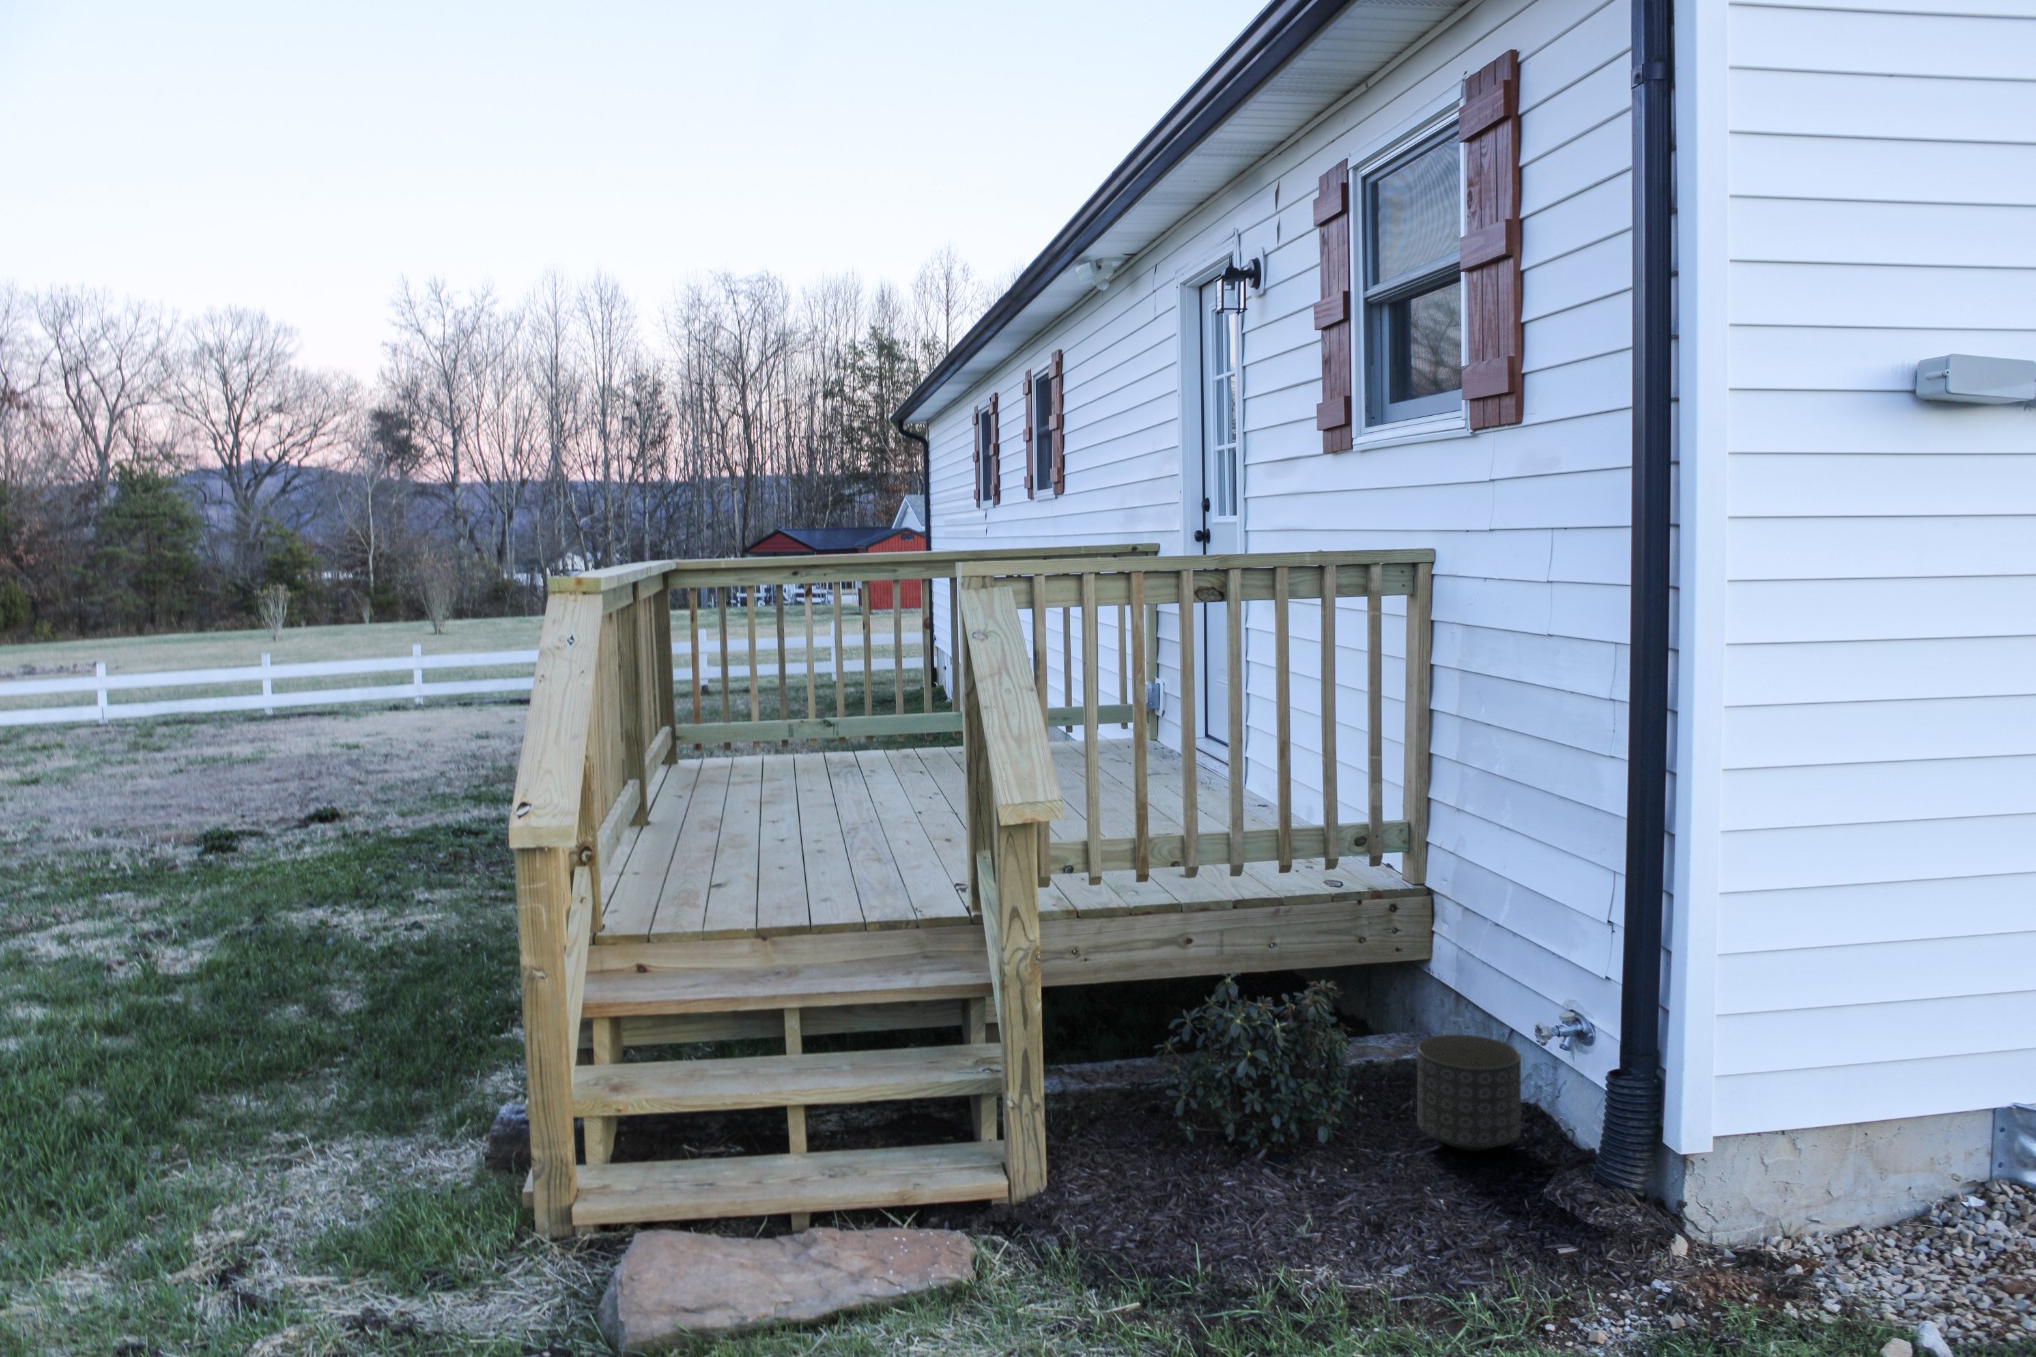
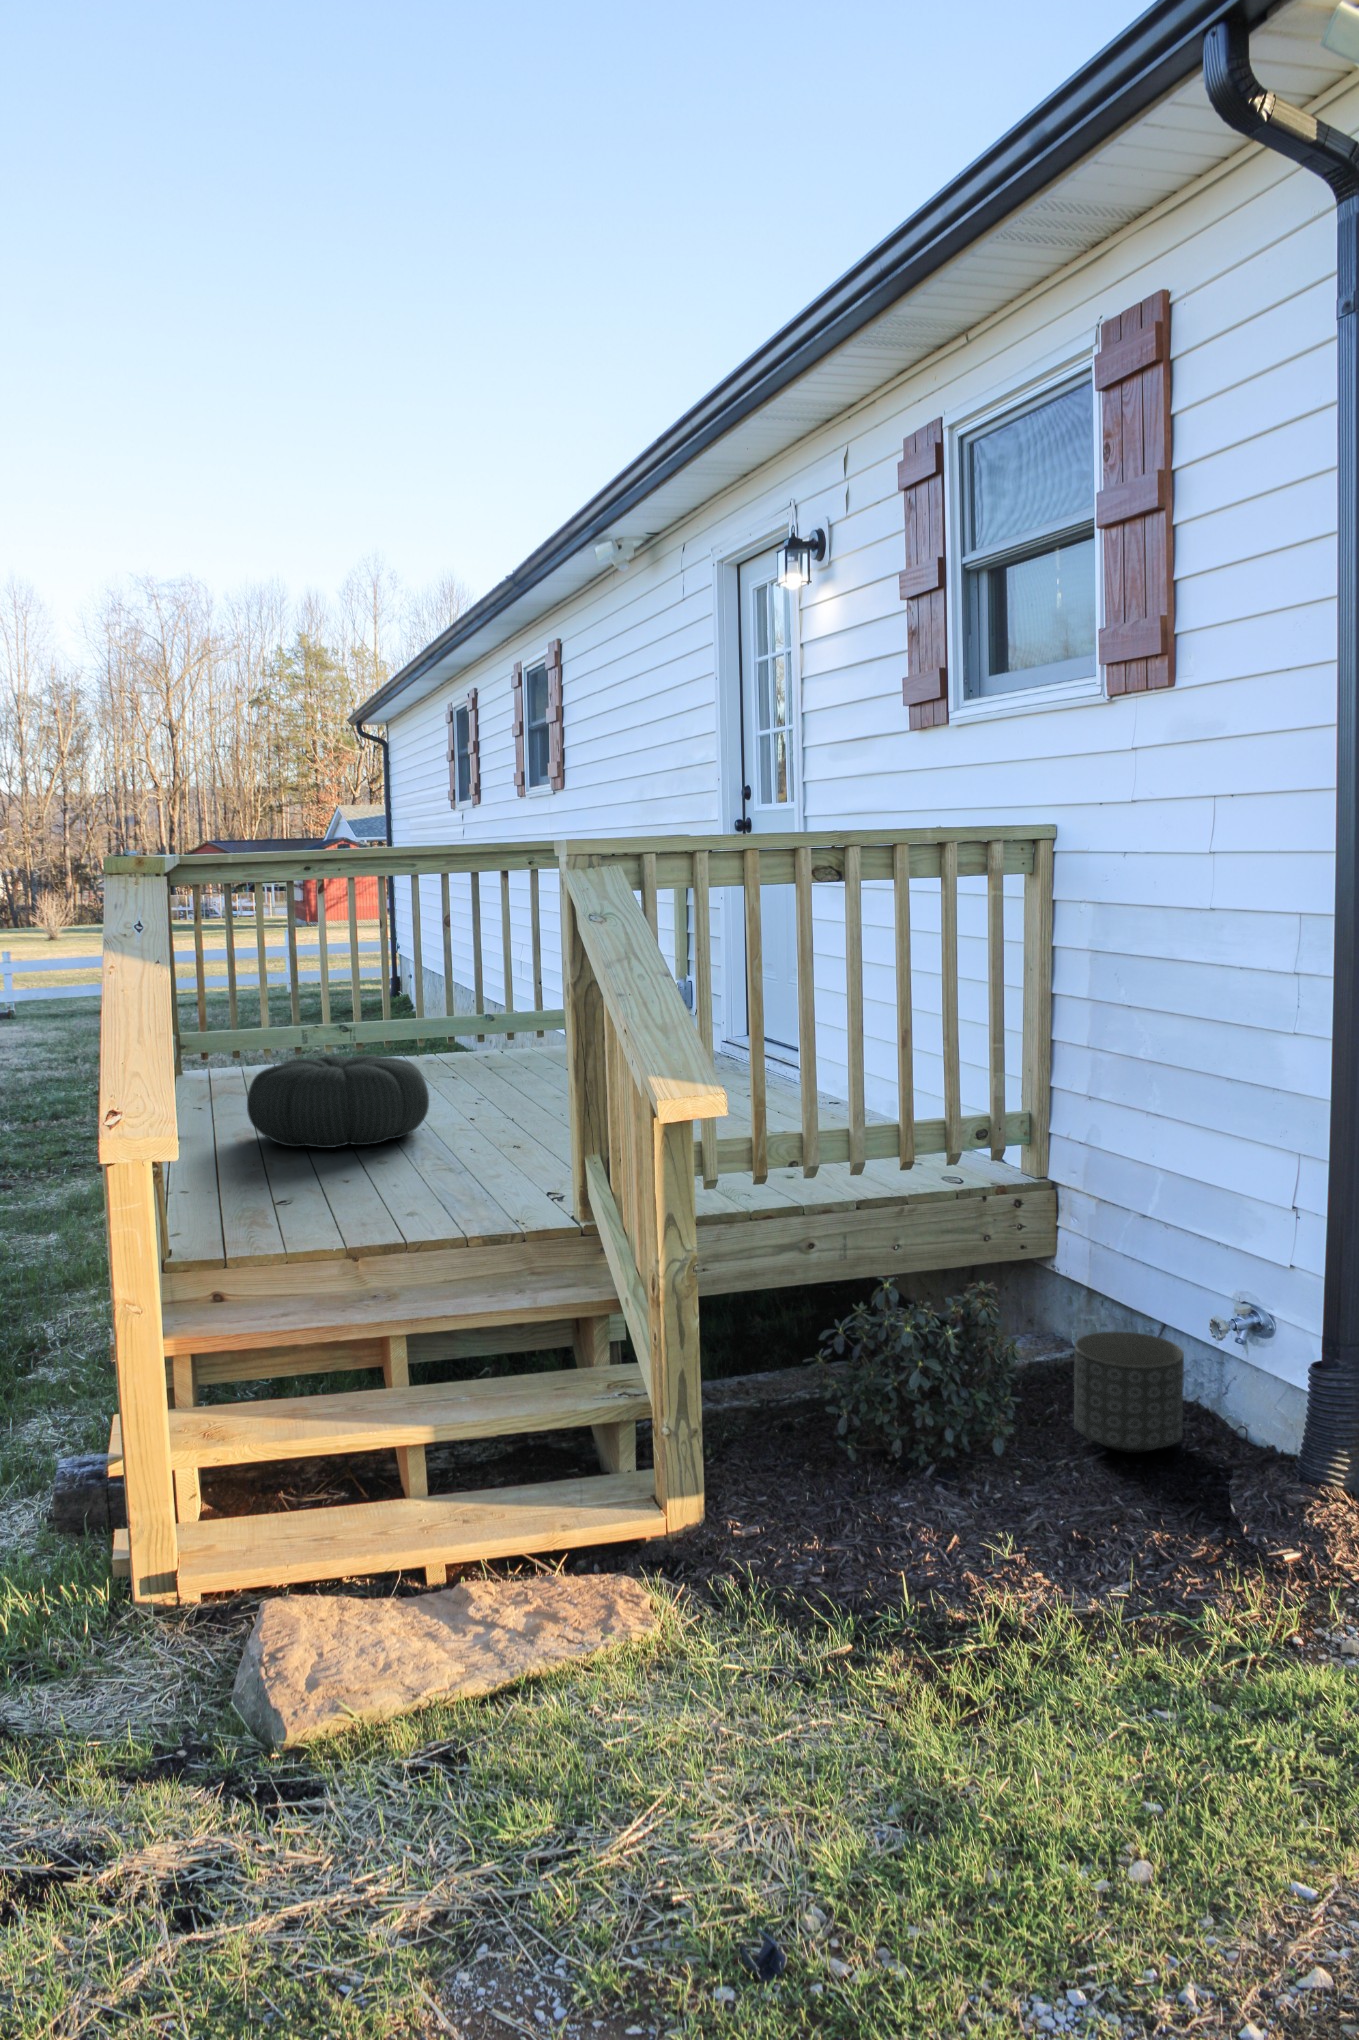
pouf: none [718,751,878,834] -> present [247,1055,429,1148]

